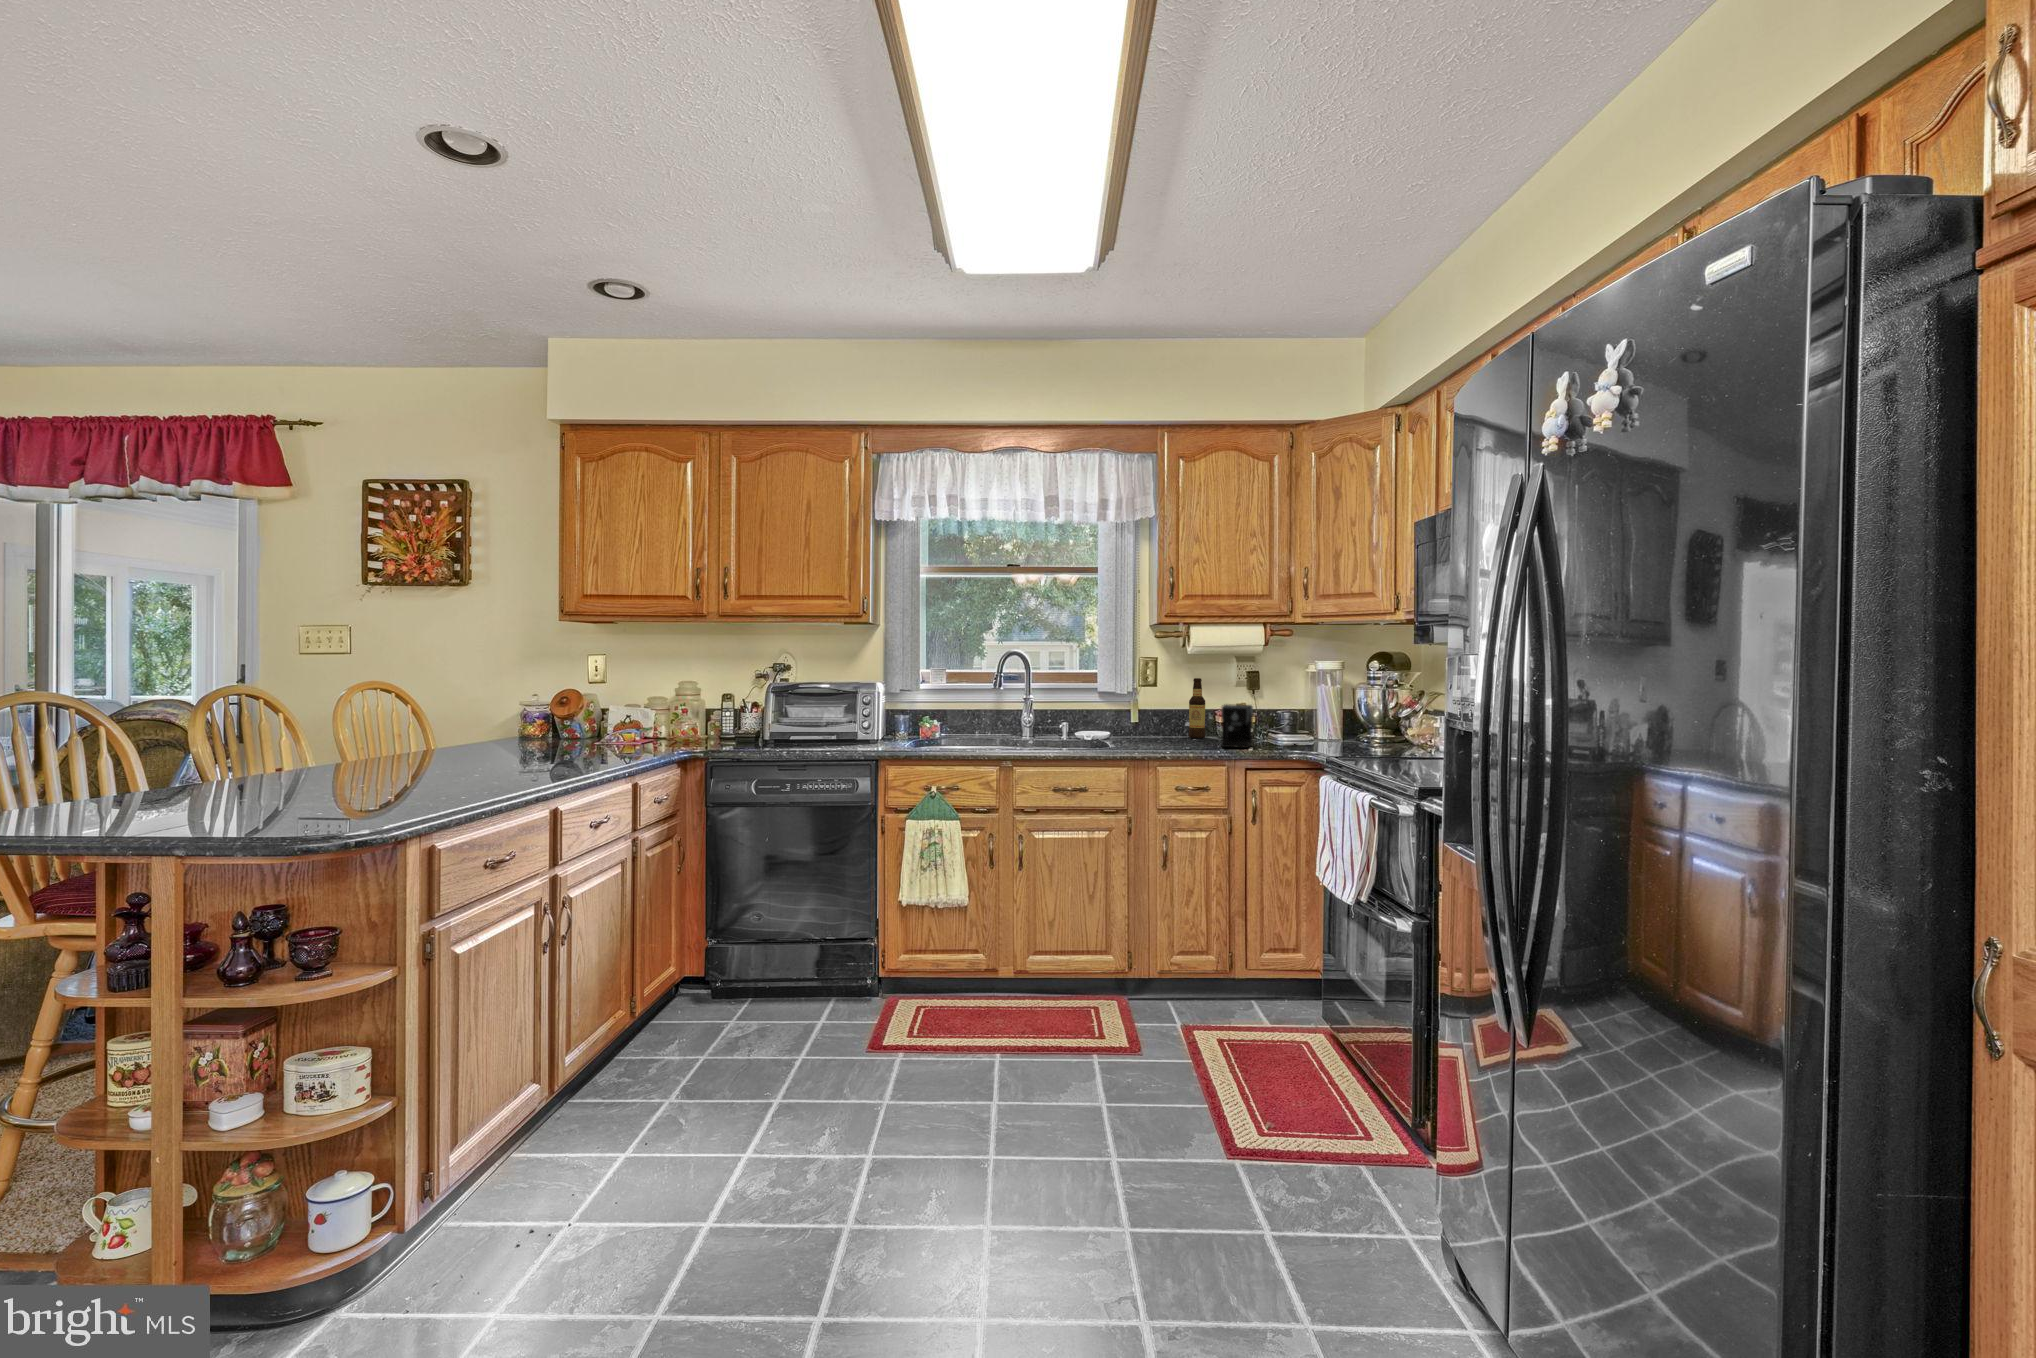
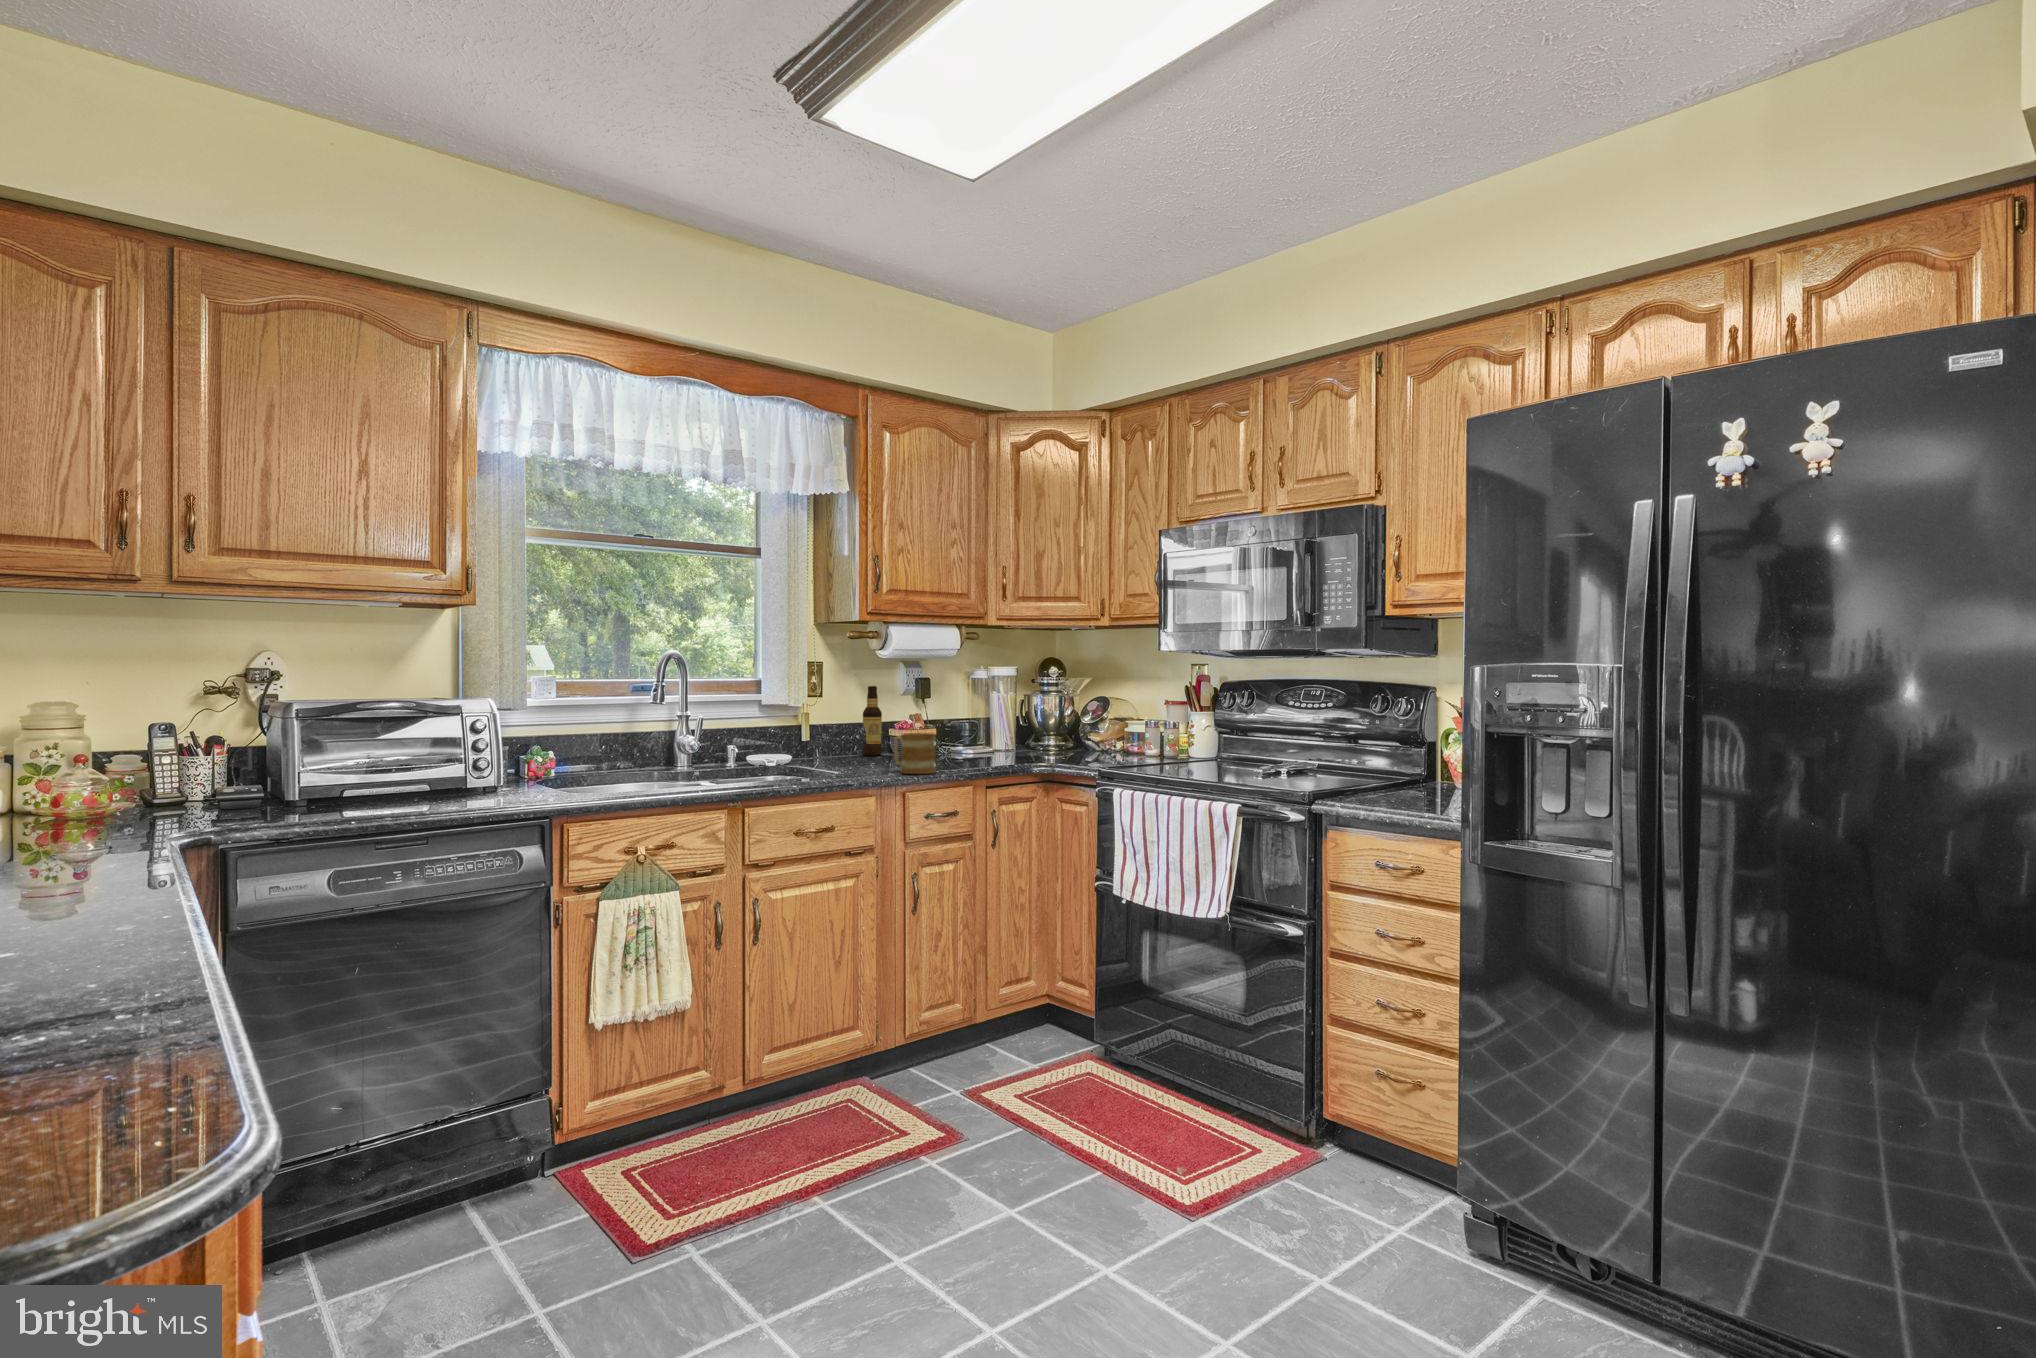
coffee maker: present [1221,704,1297,748] -> none [938,715,1010,764]
mug: none [1159,718,1188,753] -> present [894,733,936,774]

